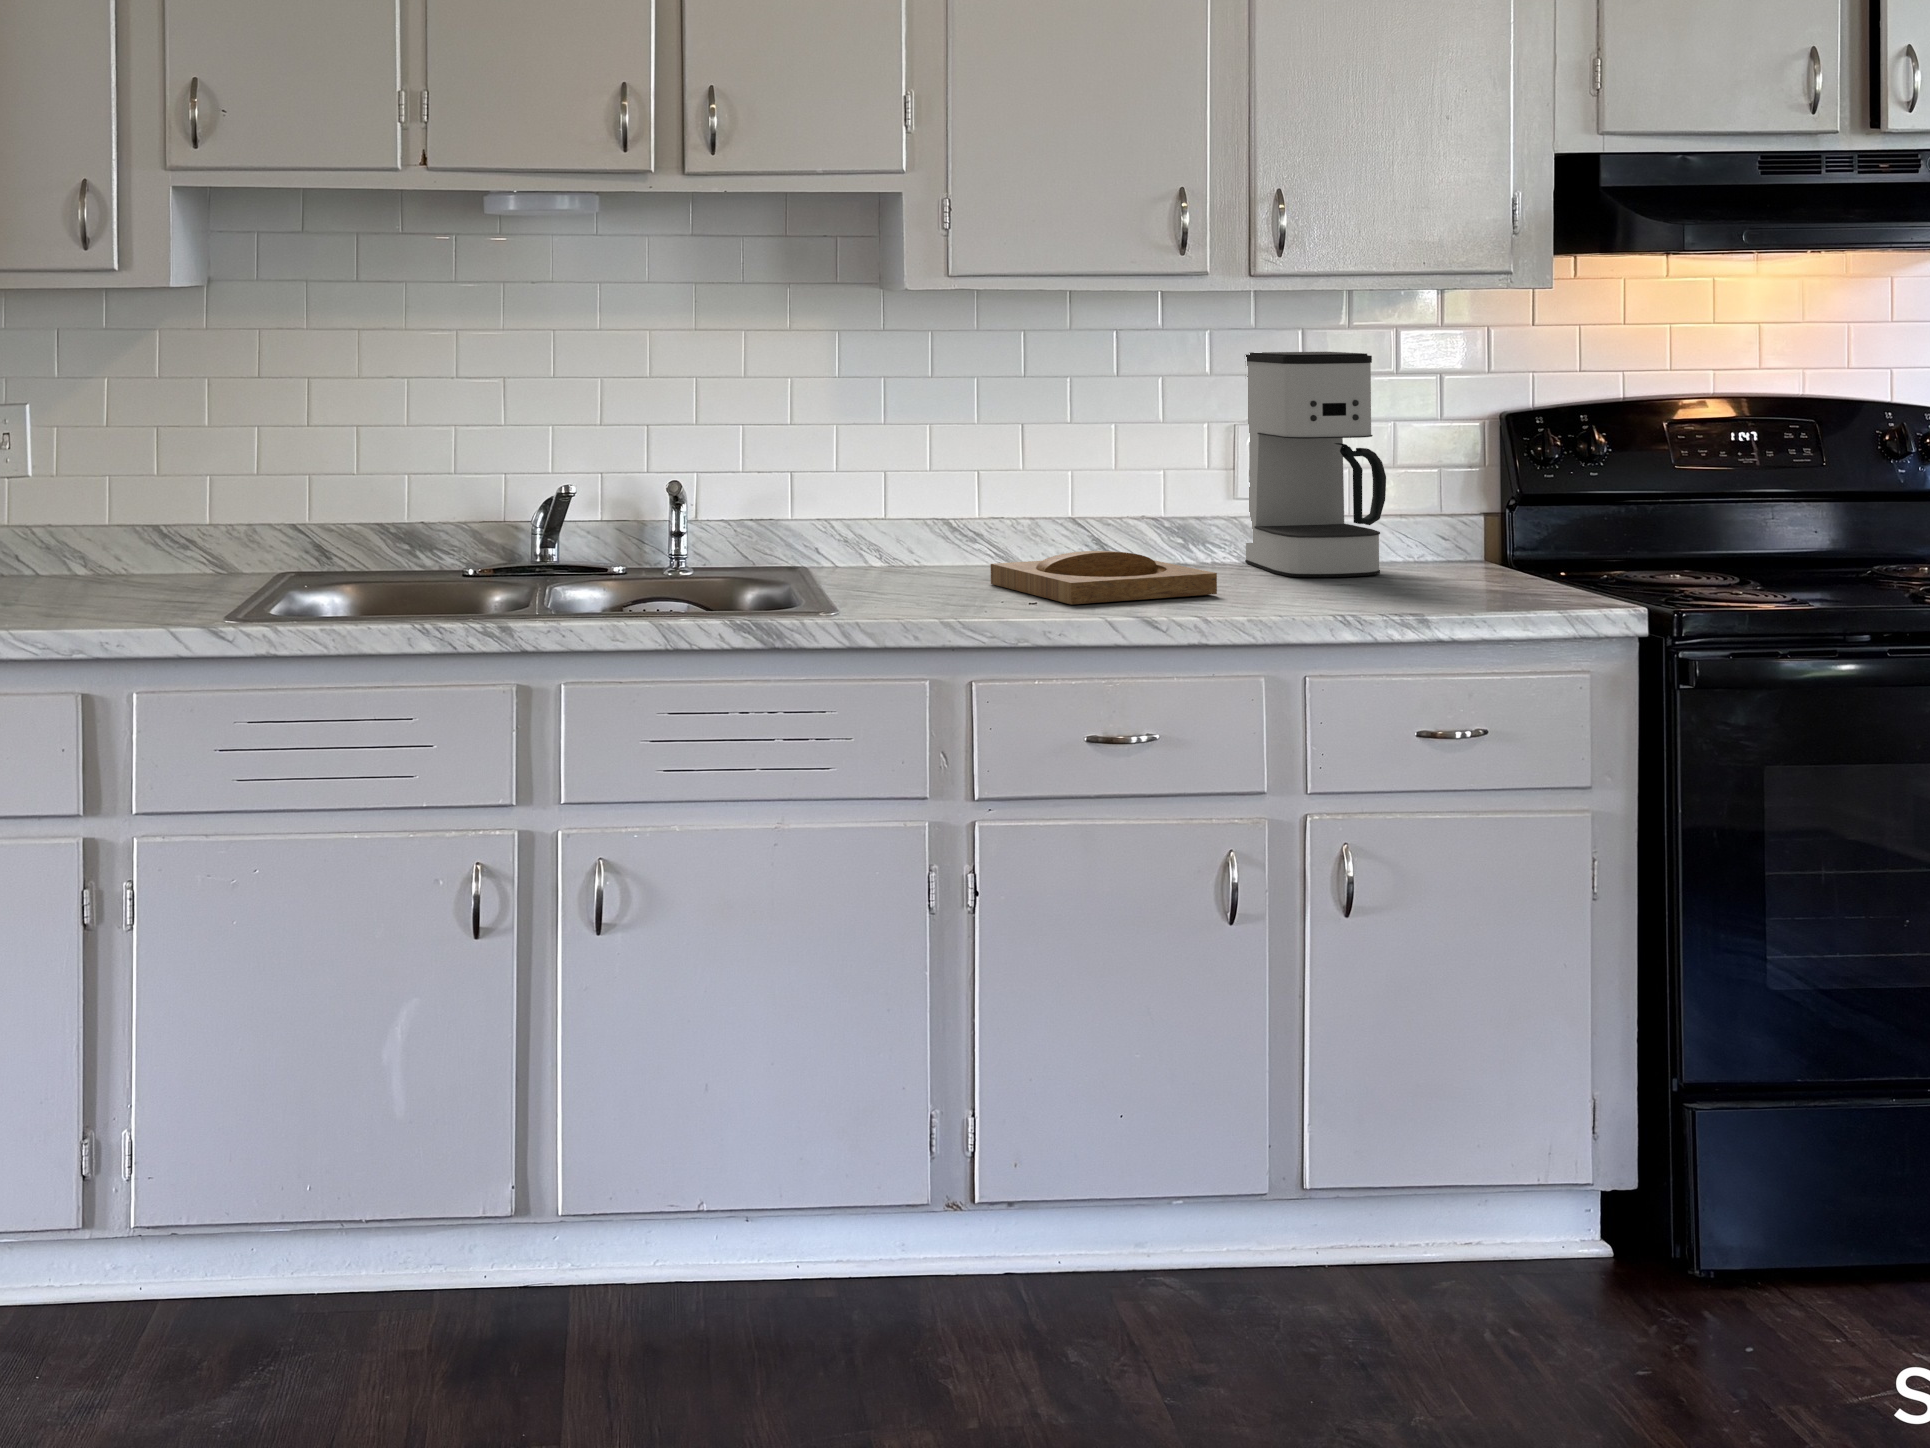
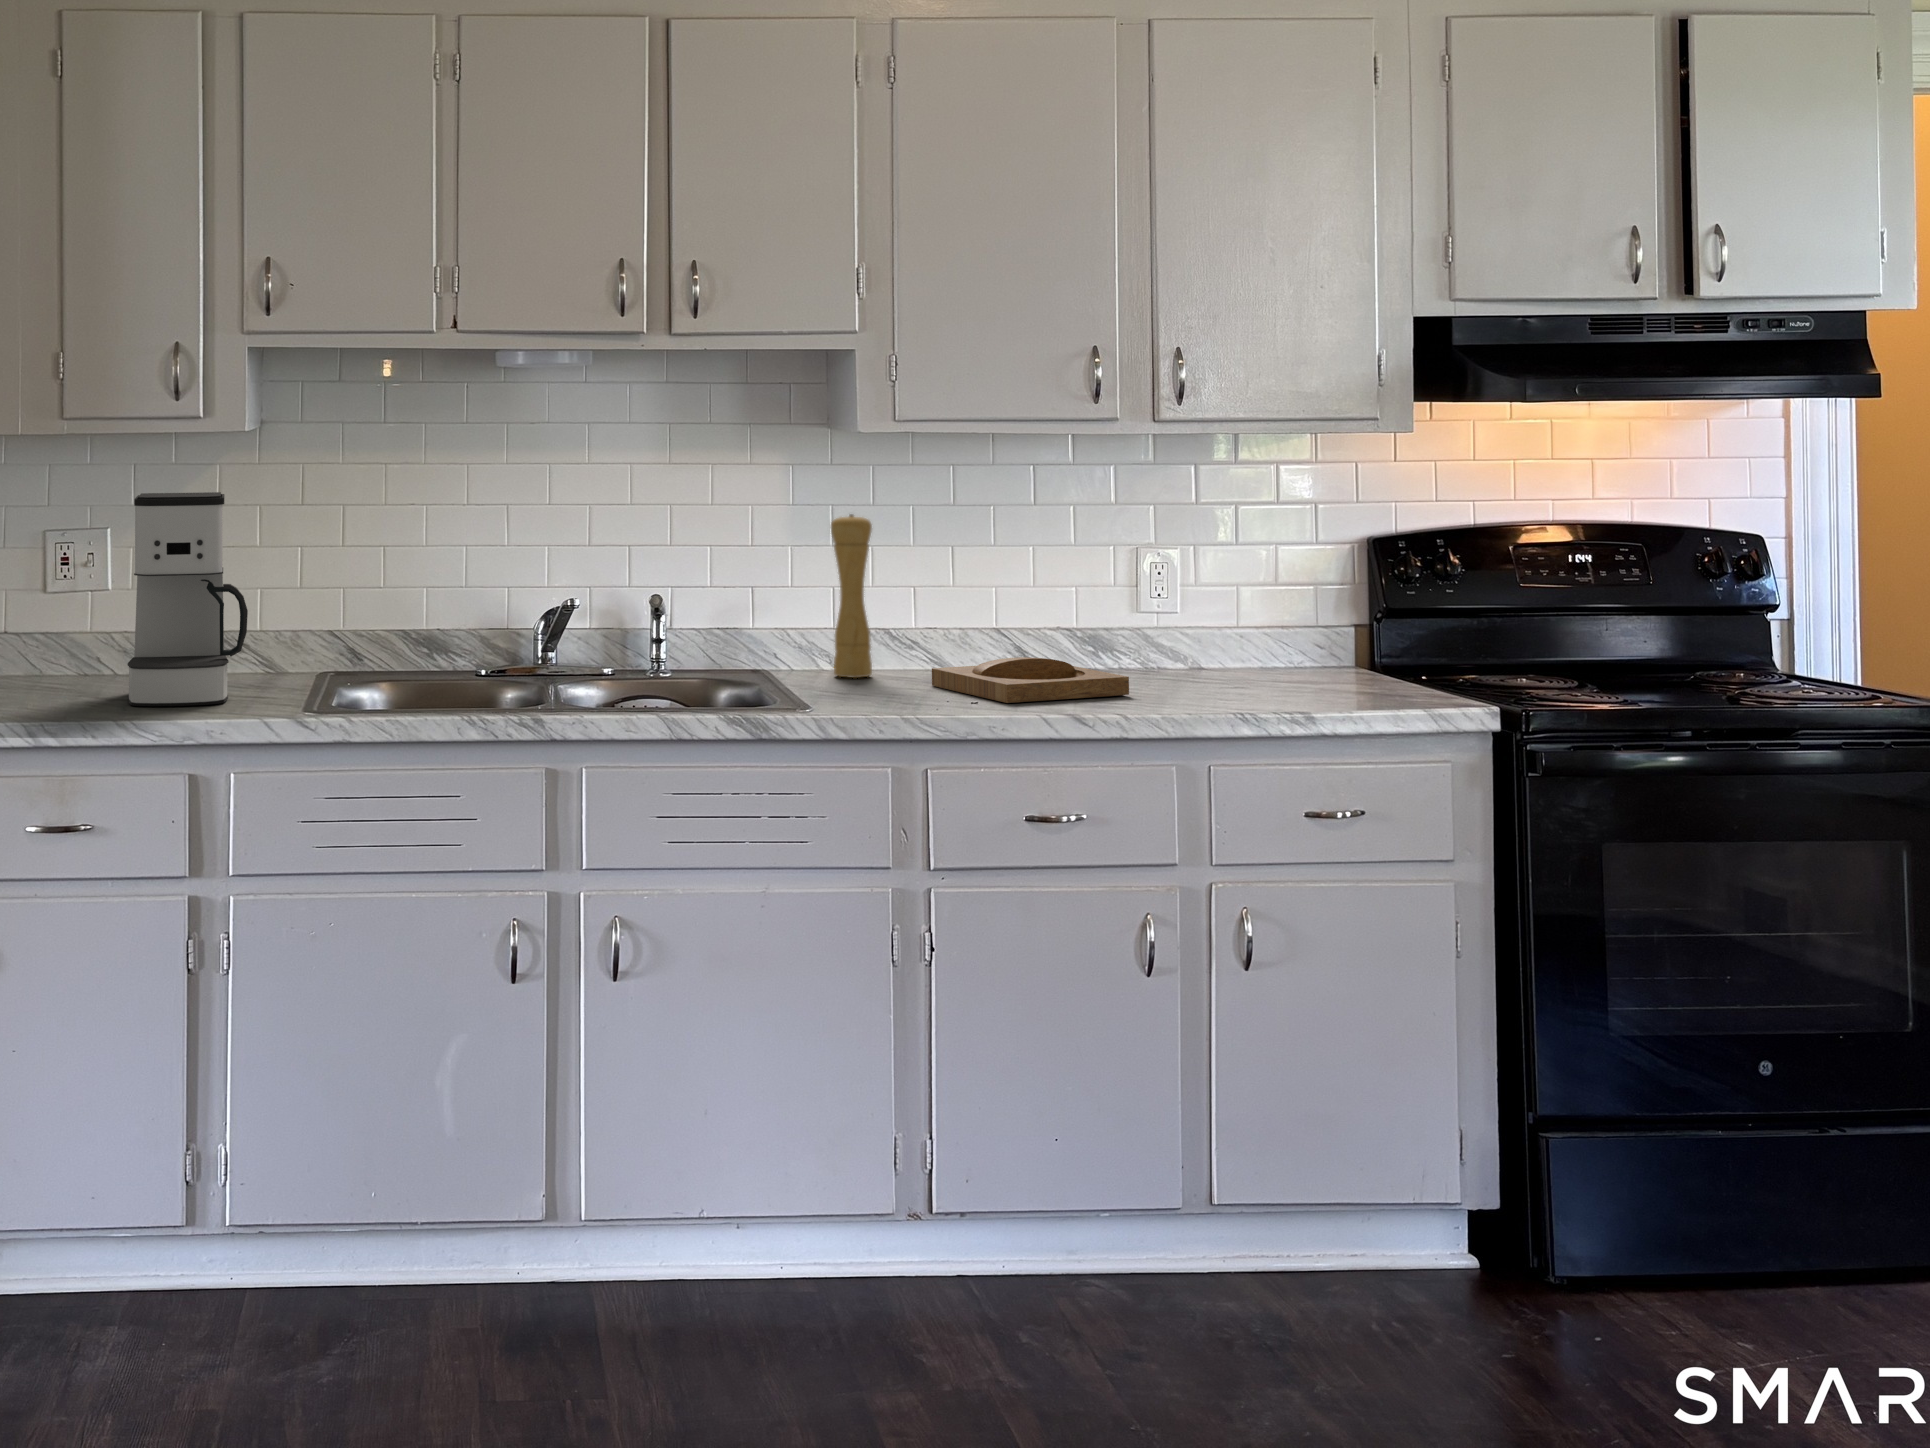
coffee maker: present [1245,352,1386,577] -> present [127,492,248,706]
pepper mill: none [879,386,926,575] -> present [831,514,872,678]

